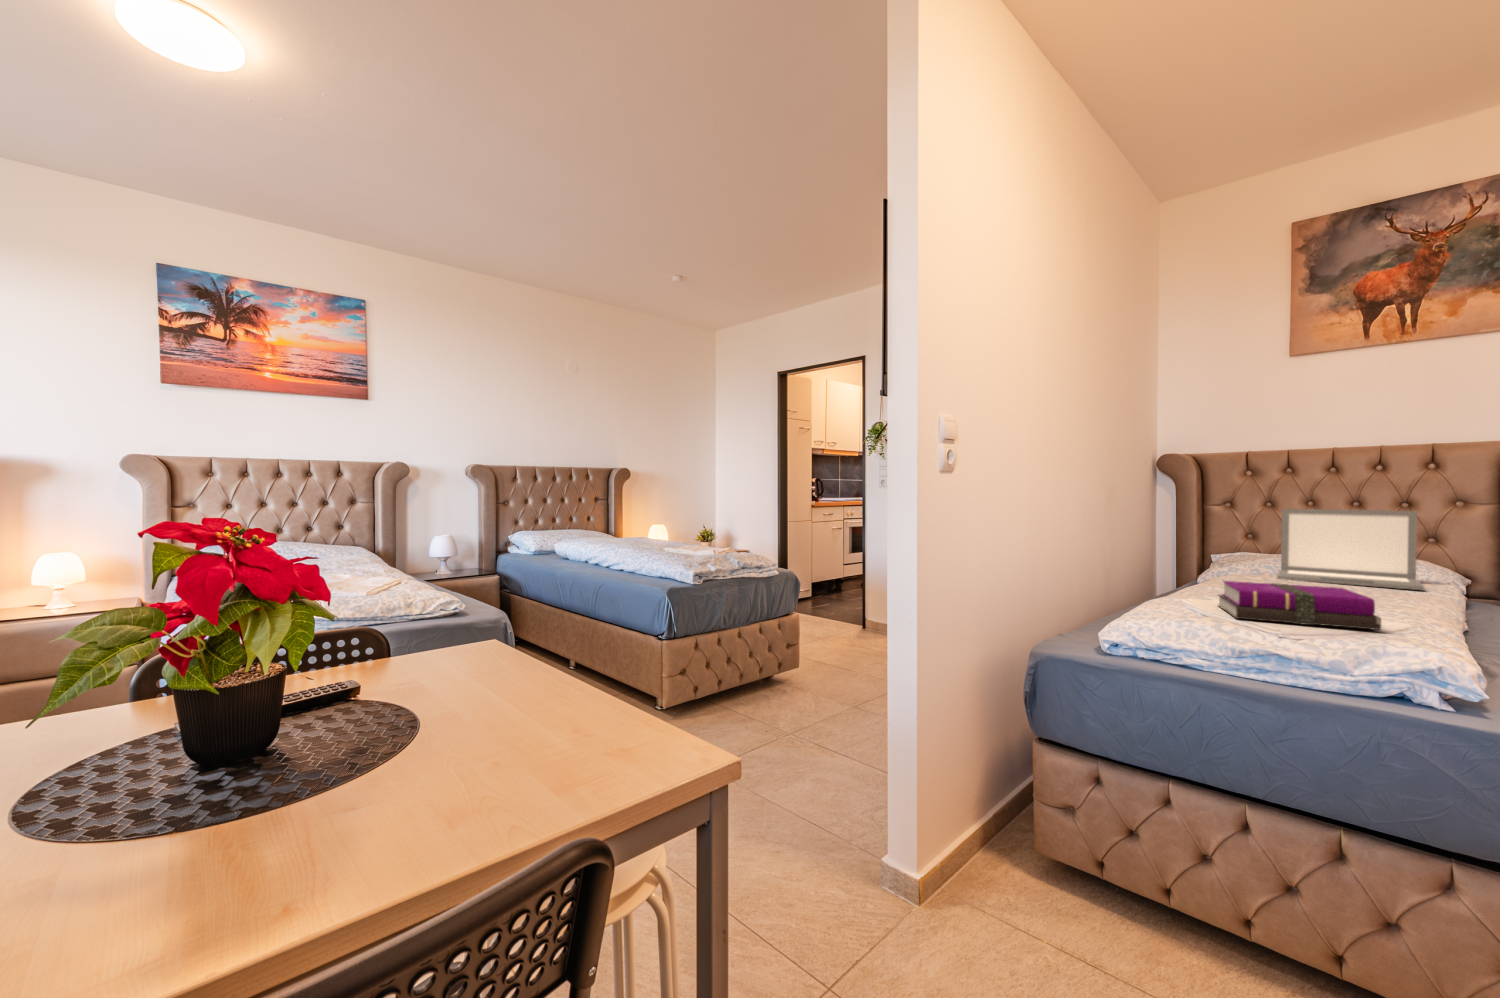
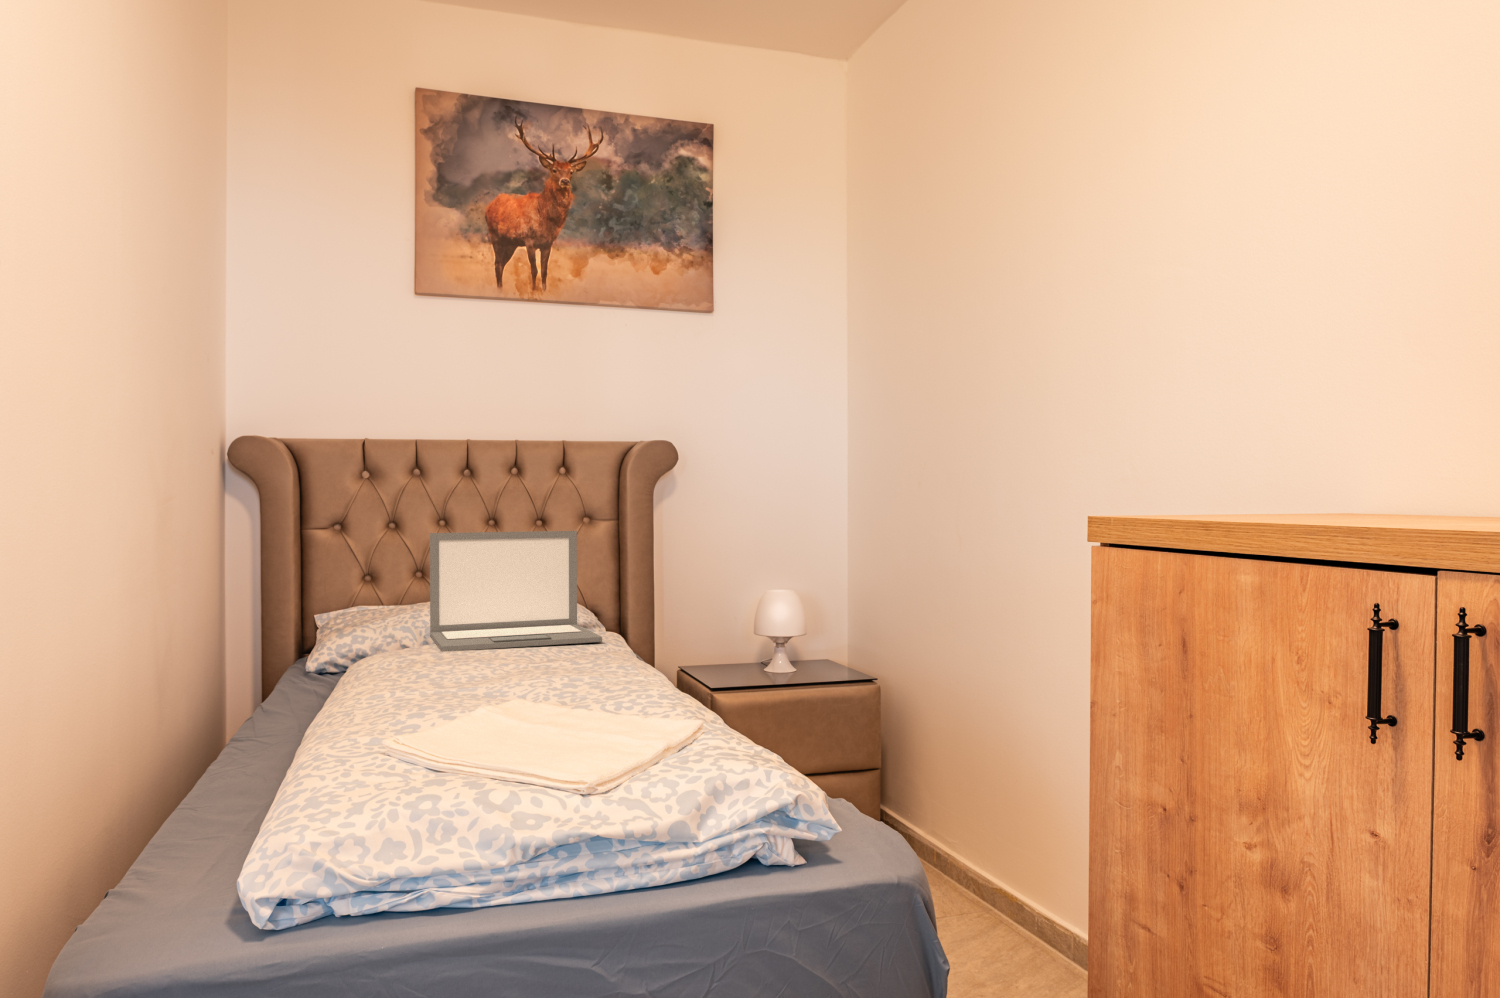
notebook: present [1218,581,1381,630] -> none [441,672,685,774]

